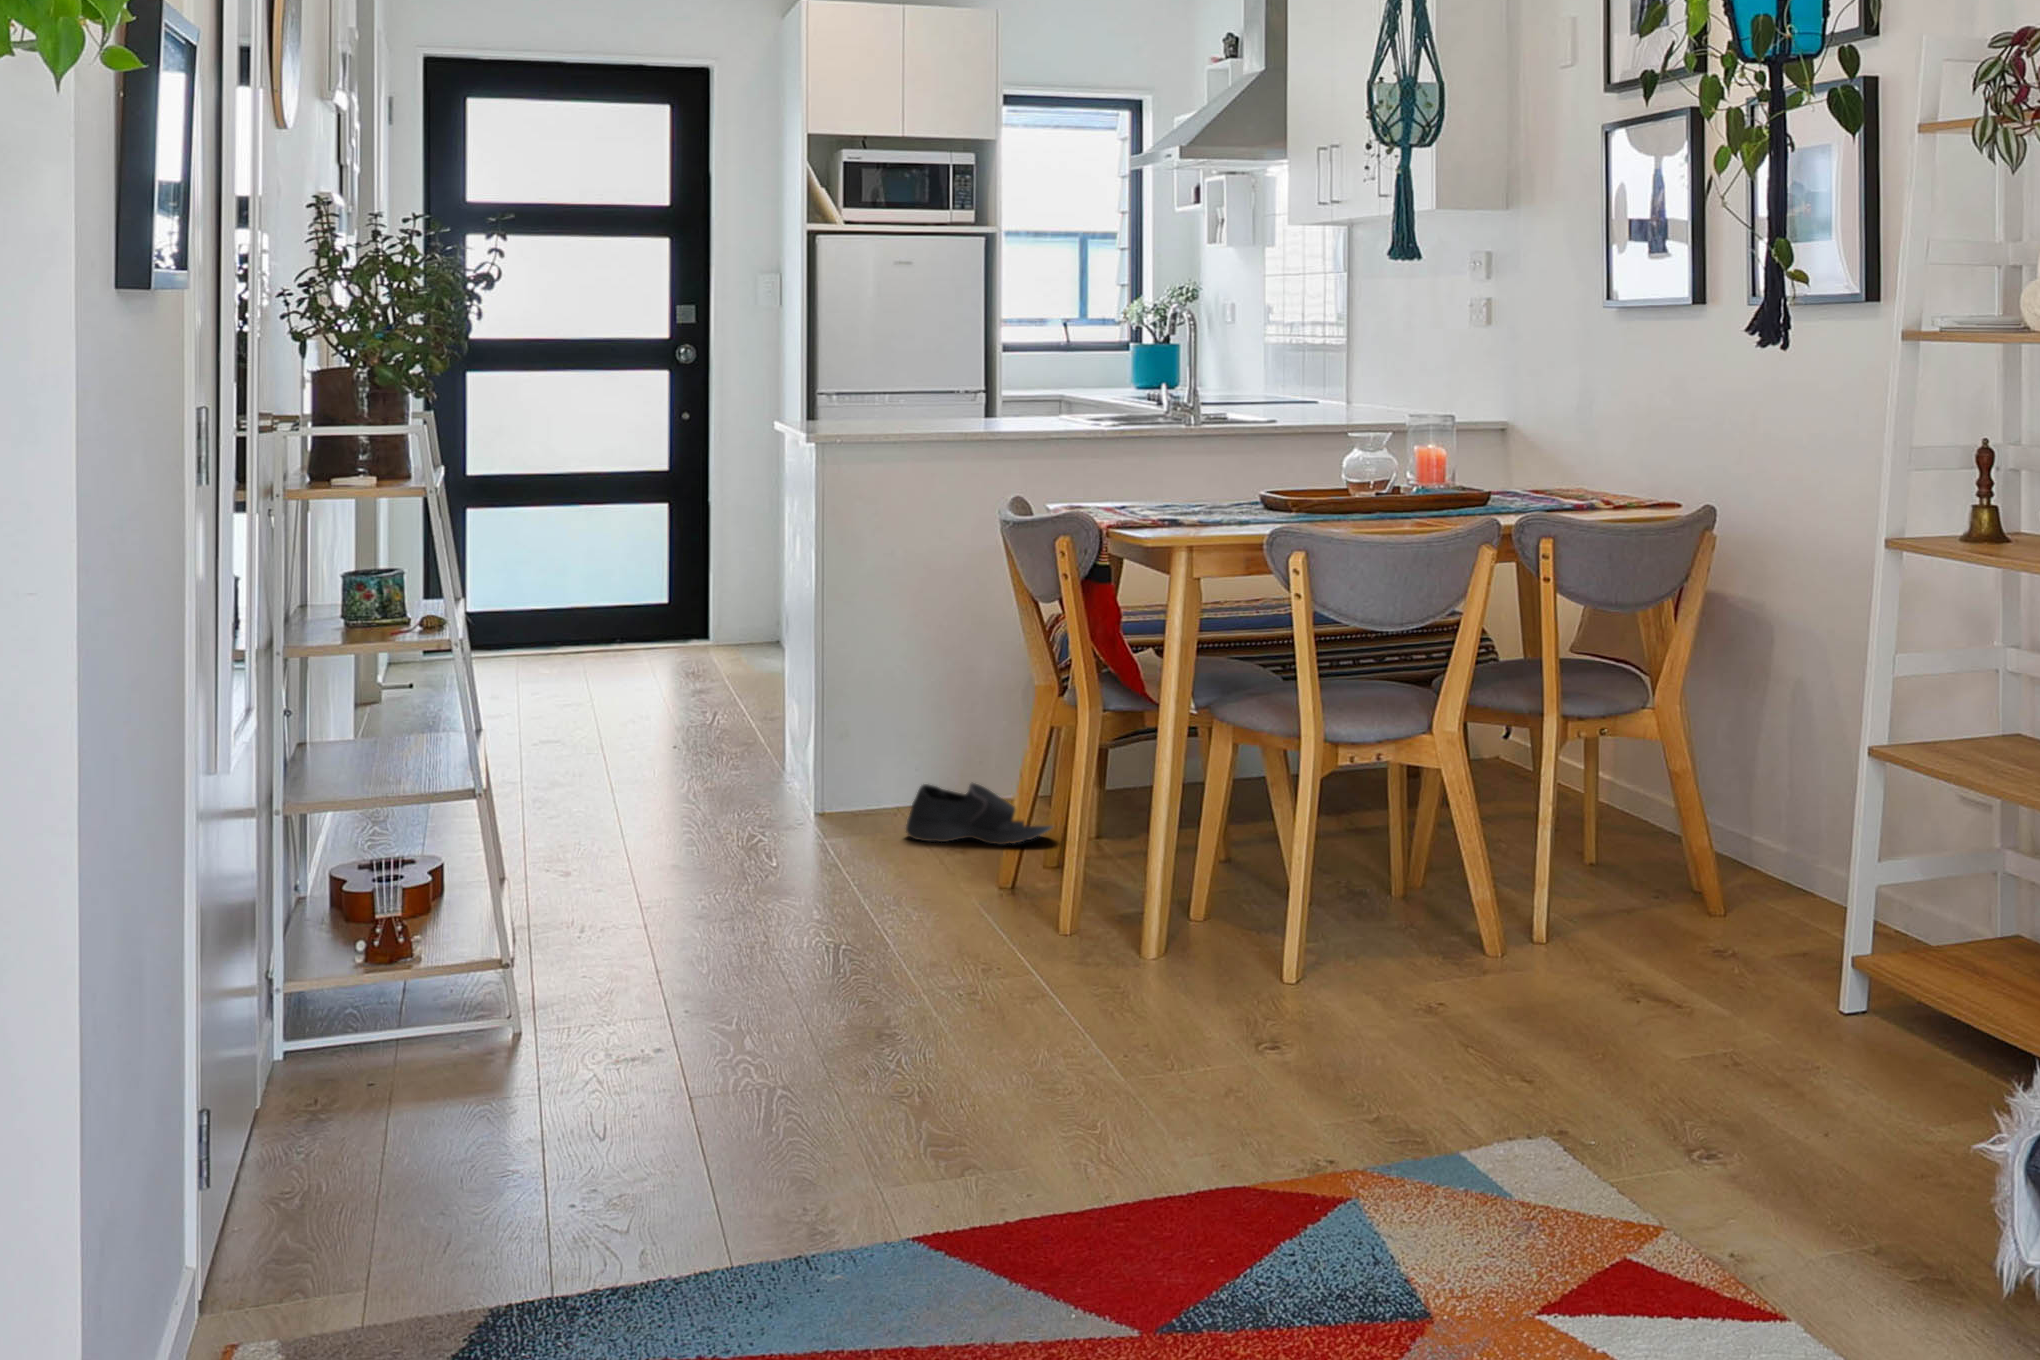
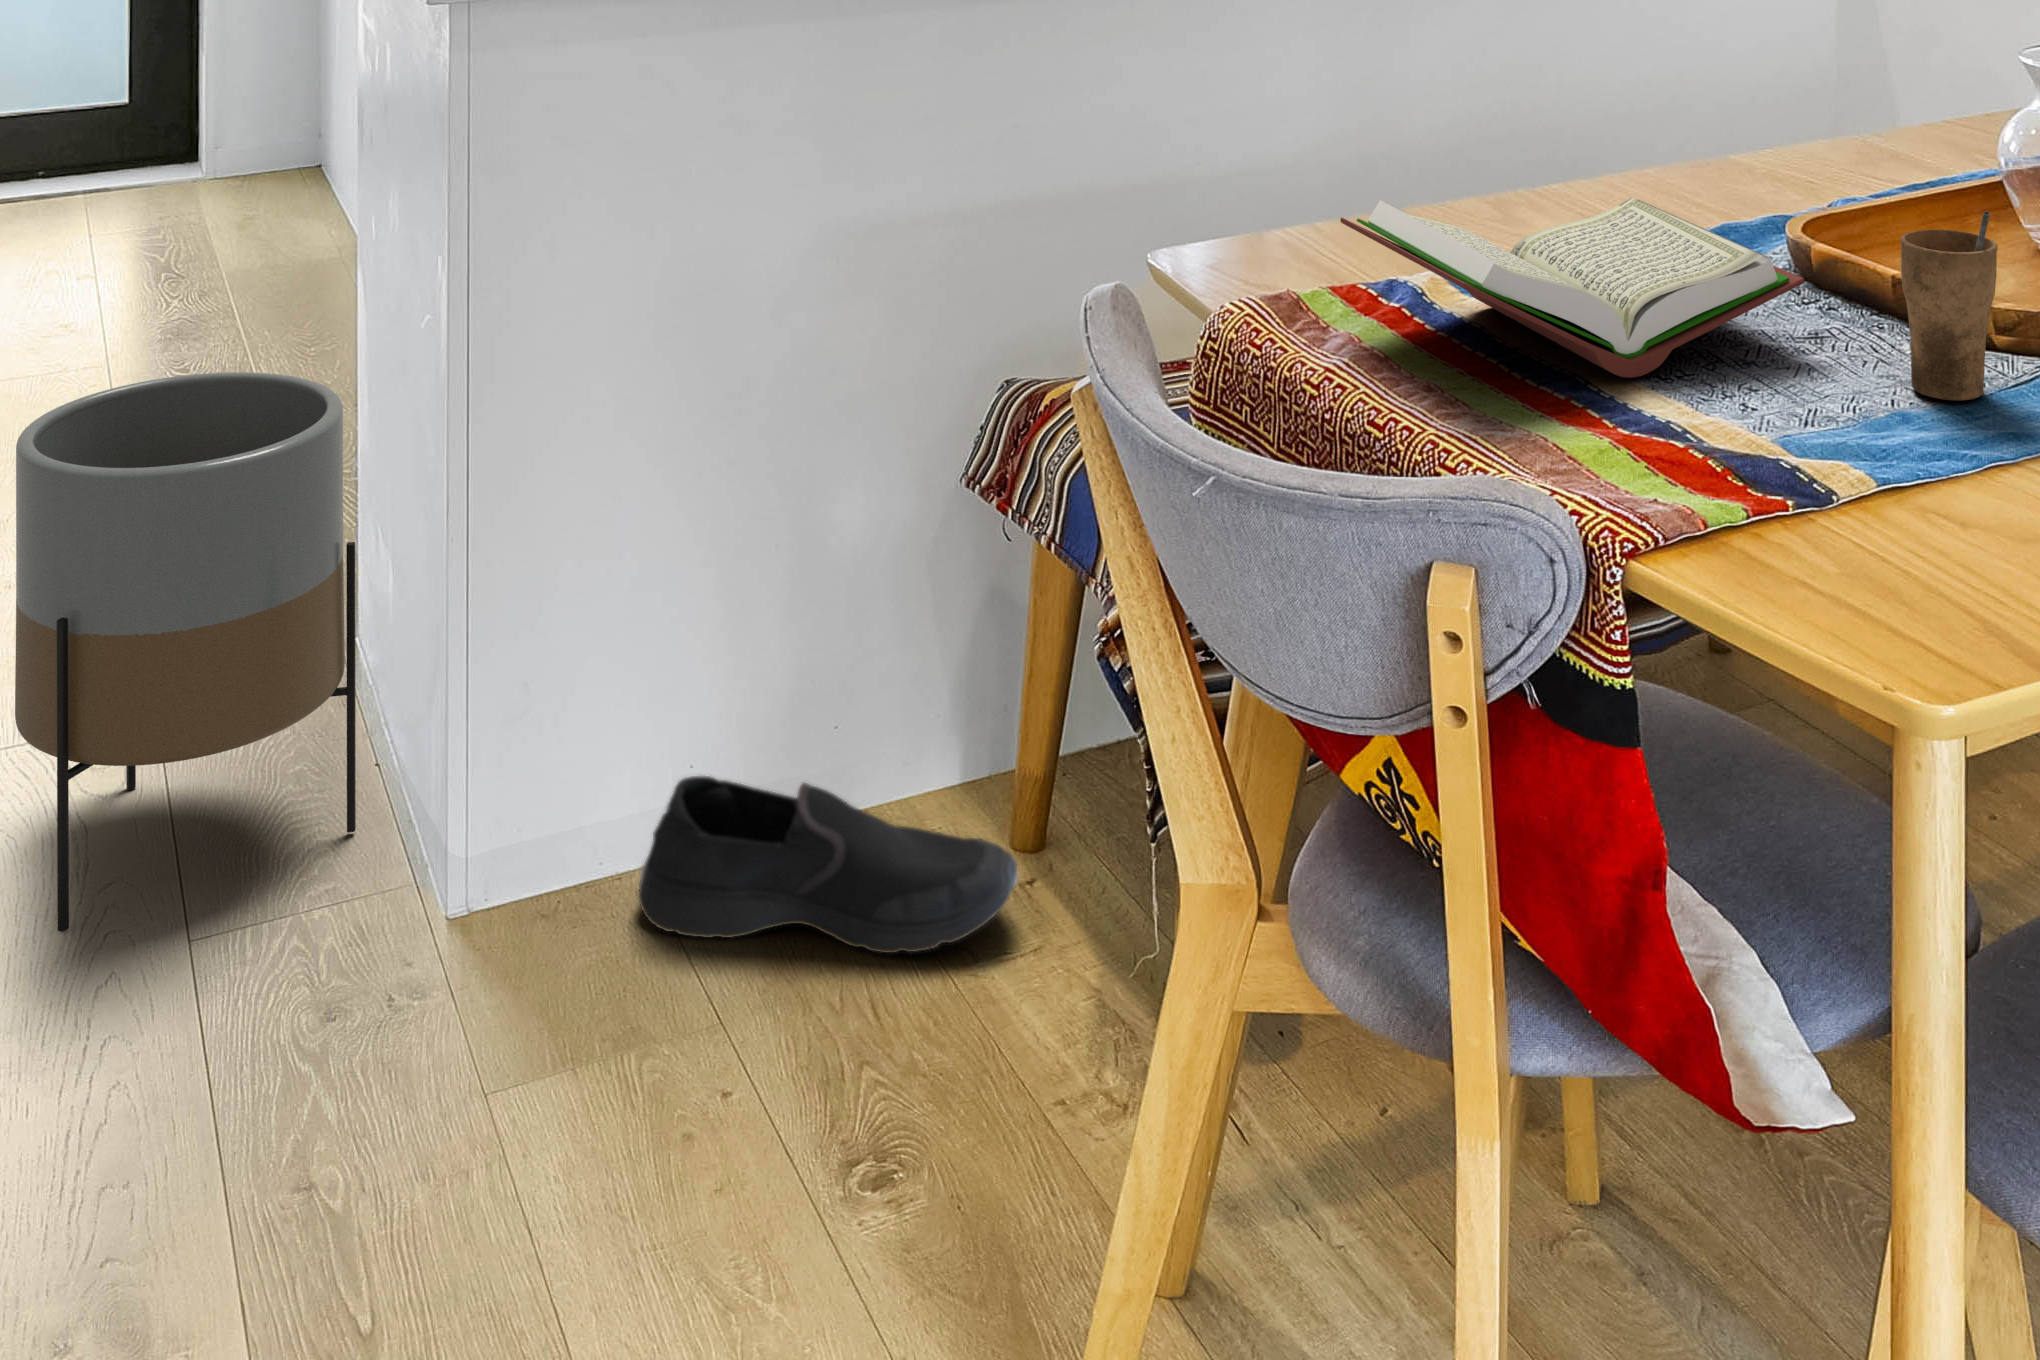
cup: none [1277,479,1307,540] -> present [1900,211,1998,400]
book: none [1116,490,1261,538] -> present [1340,198,1804,378]
planter: none [655,632,792,836] -> present [15,372,356,932]

